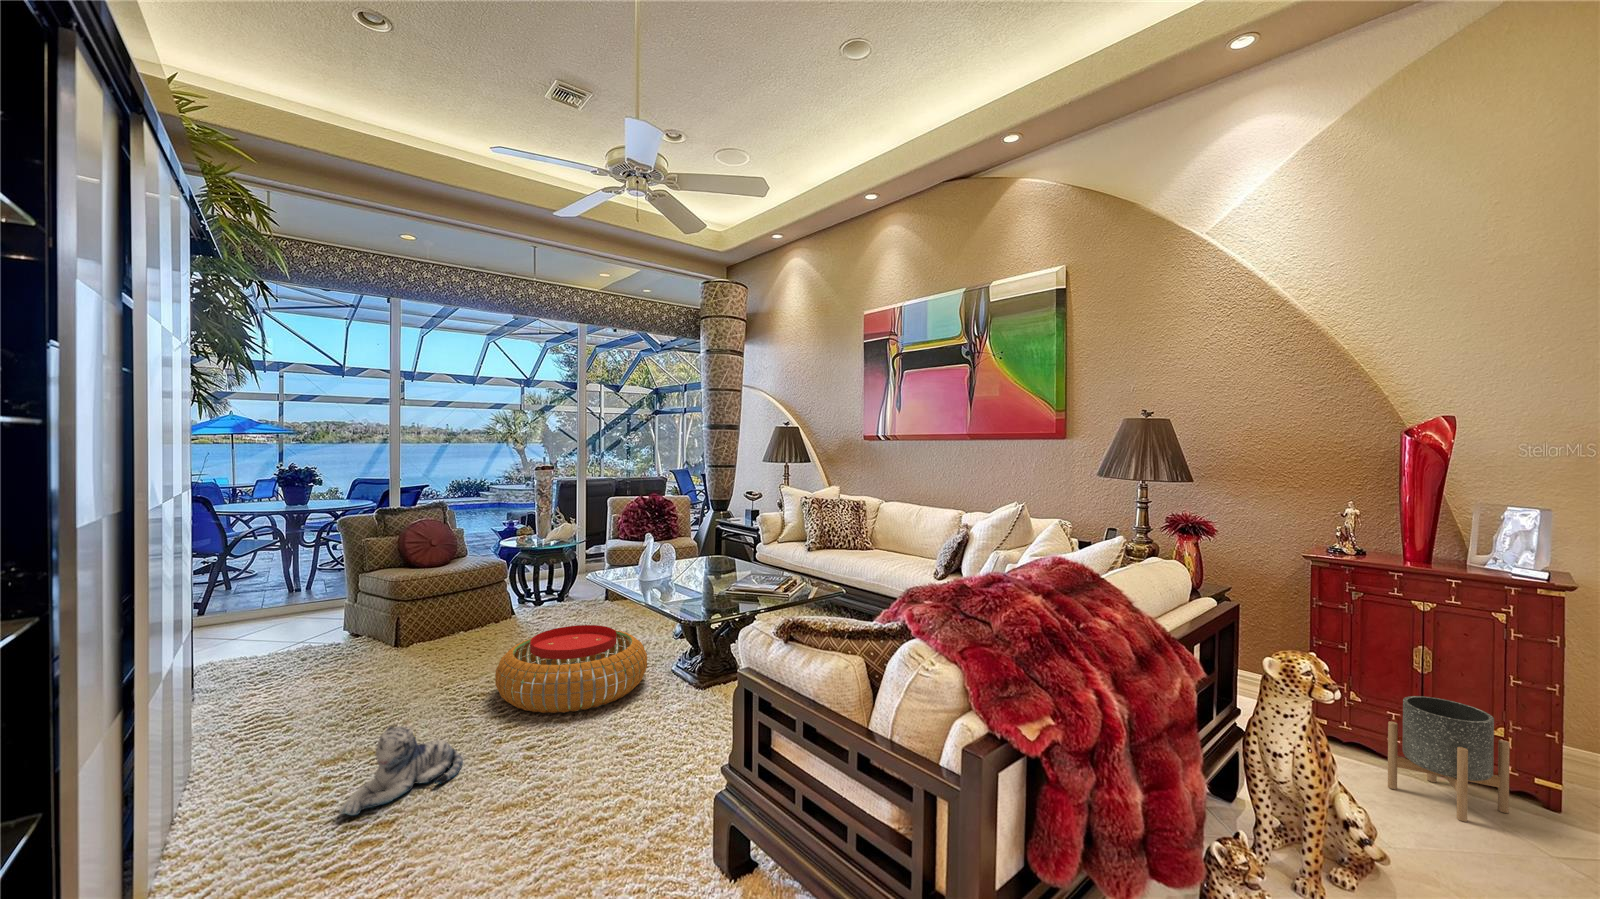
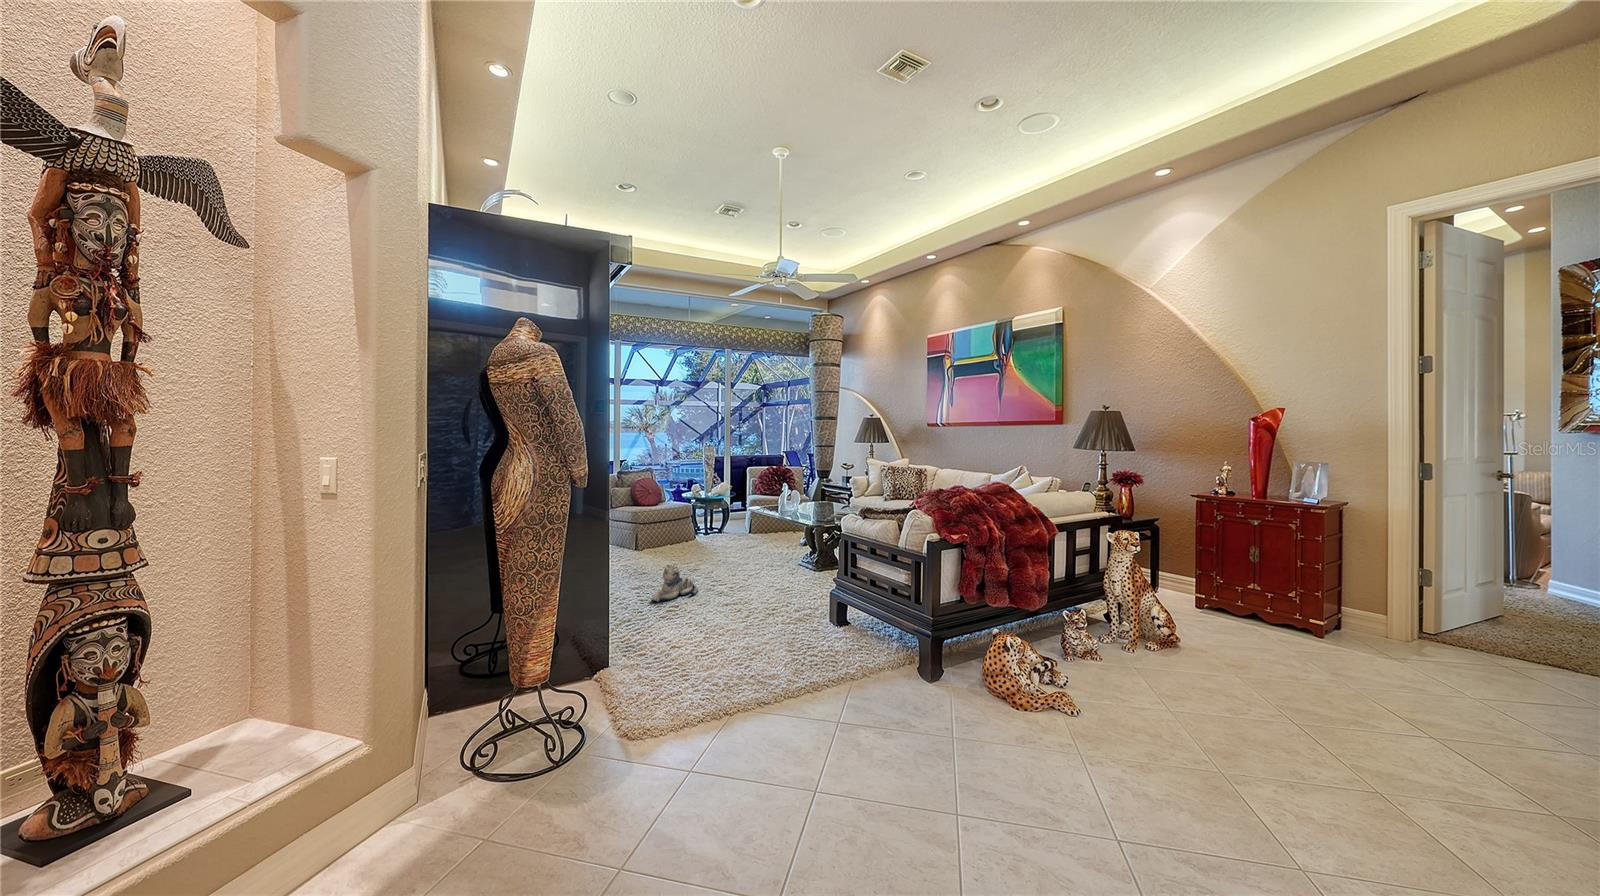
pouf: present [495,625,647,713] -> none [703,535,785,576]
planter: present [1388,696,1510,822] -> none [1218,573,1284,637]

